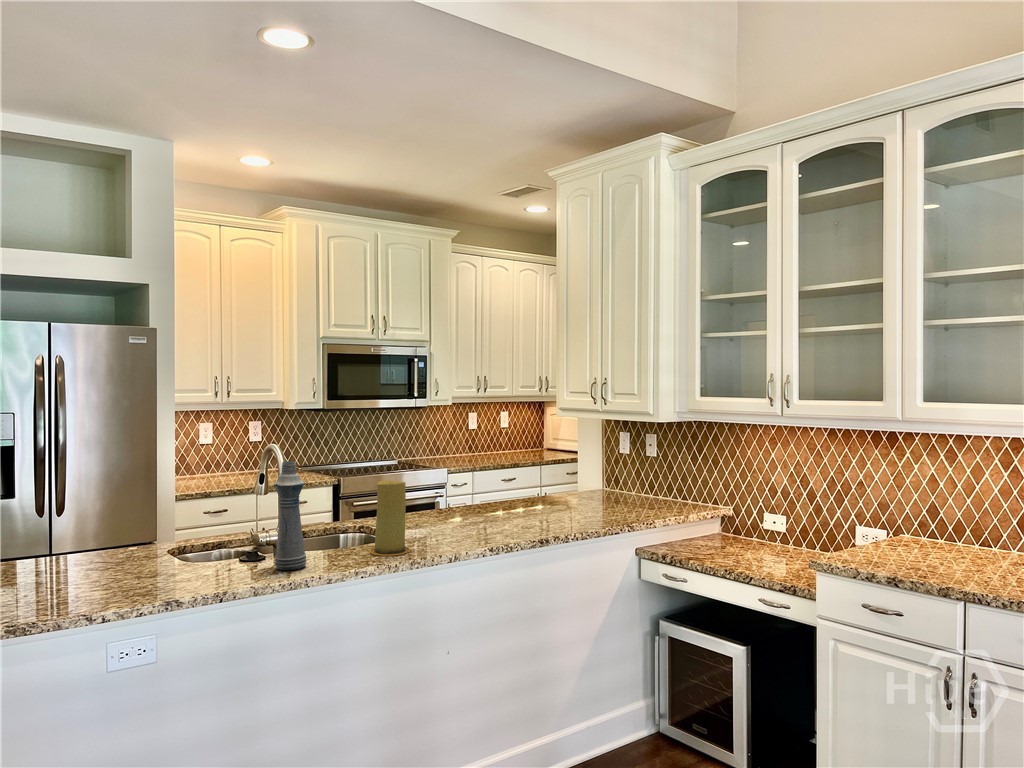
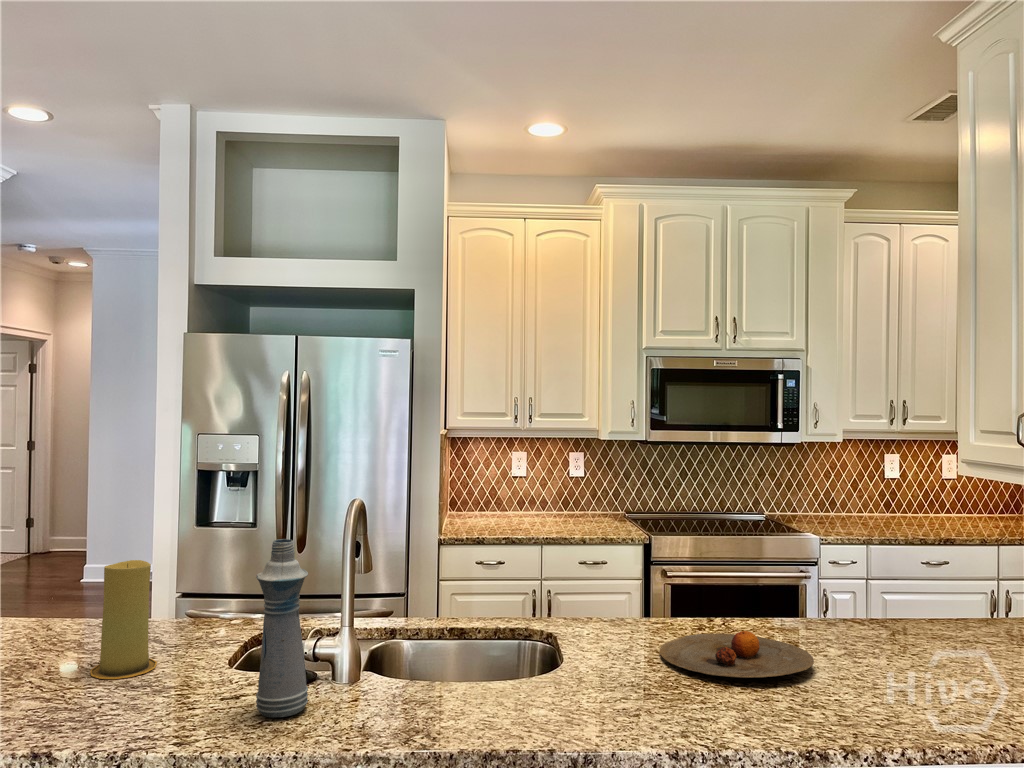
candle: present [370,481,410,556] -> present [90,560,157,679]
plate: none [448,501,532,521] -> present [660,631,814,678]

